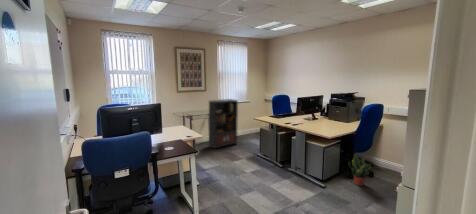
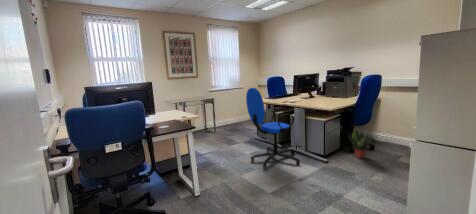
bookcase: present [209,99,238,148] -> none [202,84,234,136]
office chair: none [249,111,298,189] -> present [246,88,300,168]

